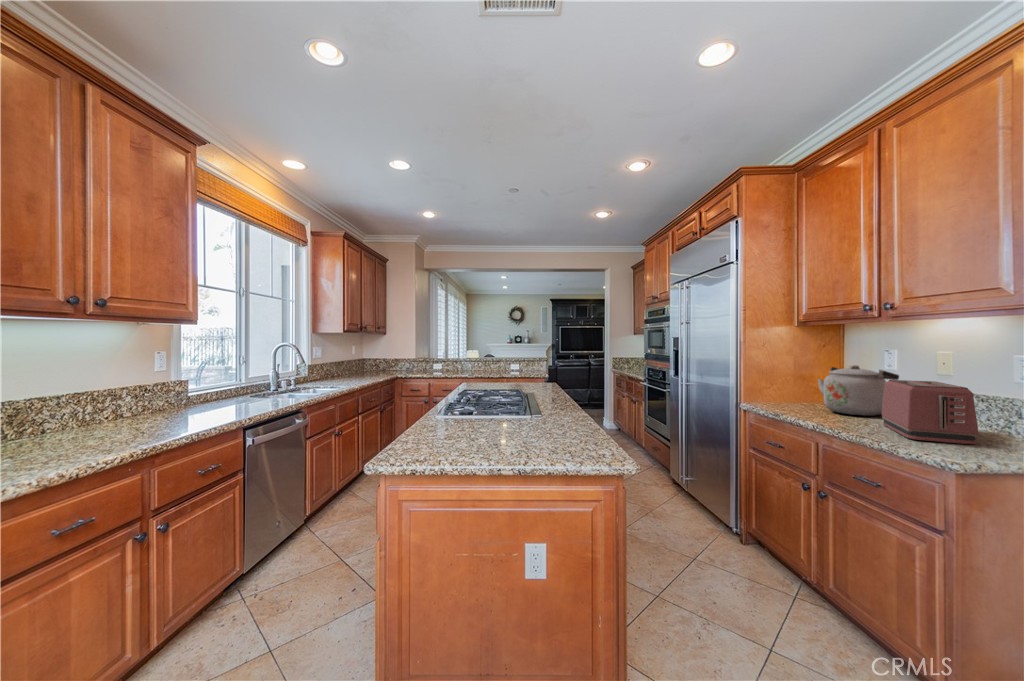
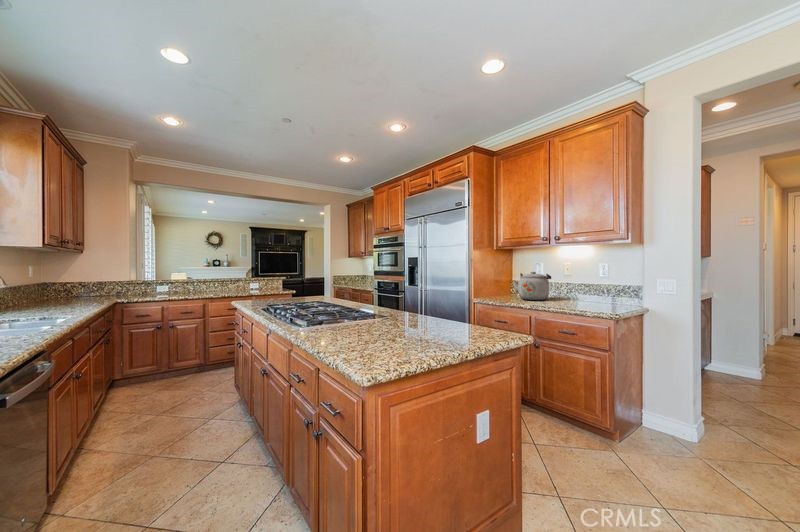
toaster: present [882,380,978,444] -> none [556,278,604,308]

